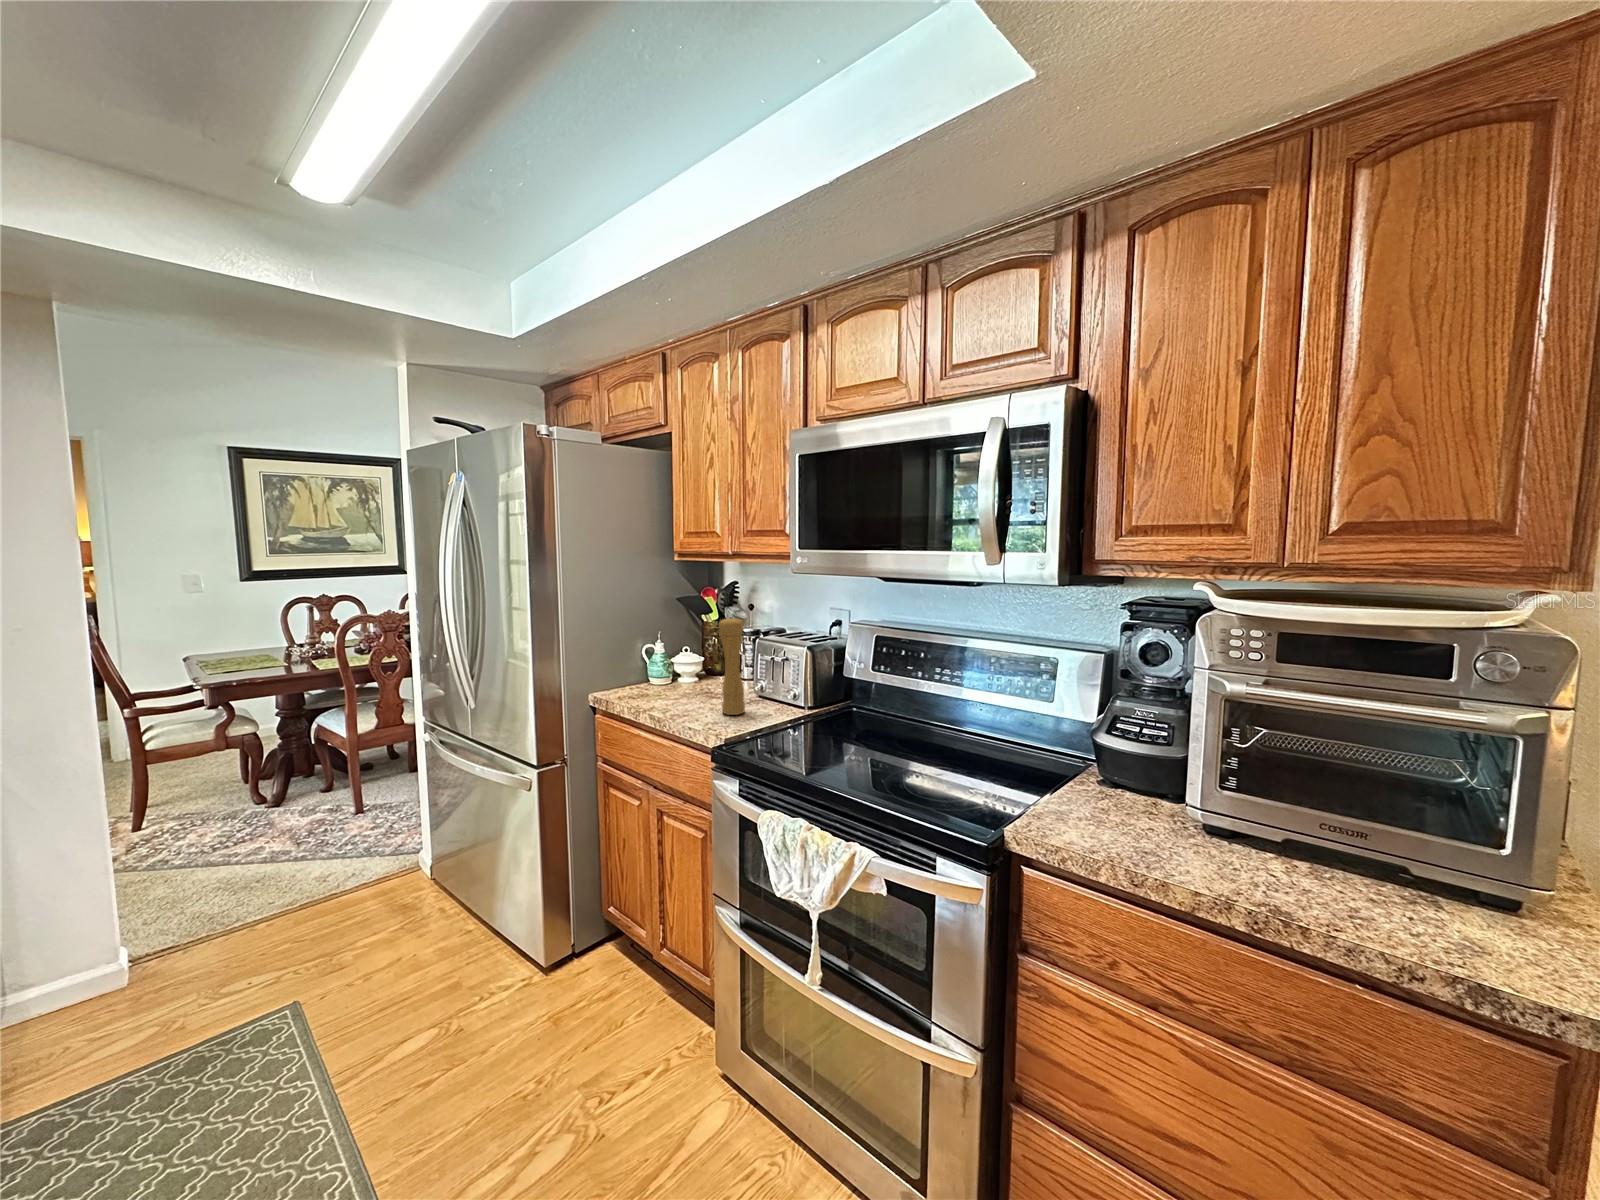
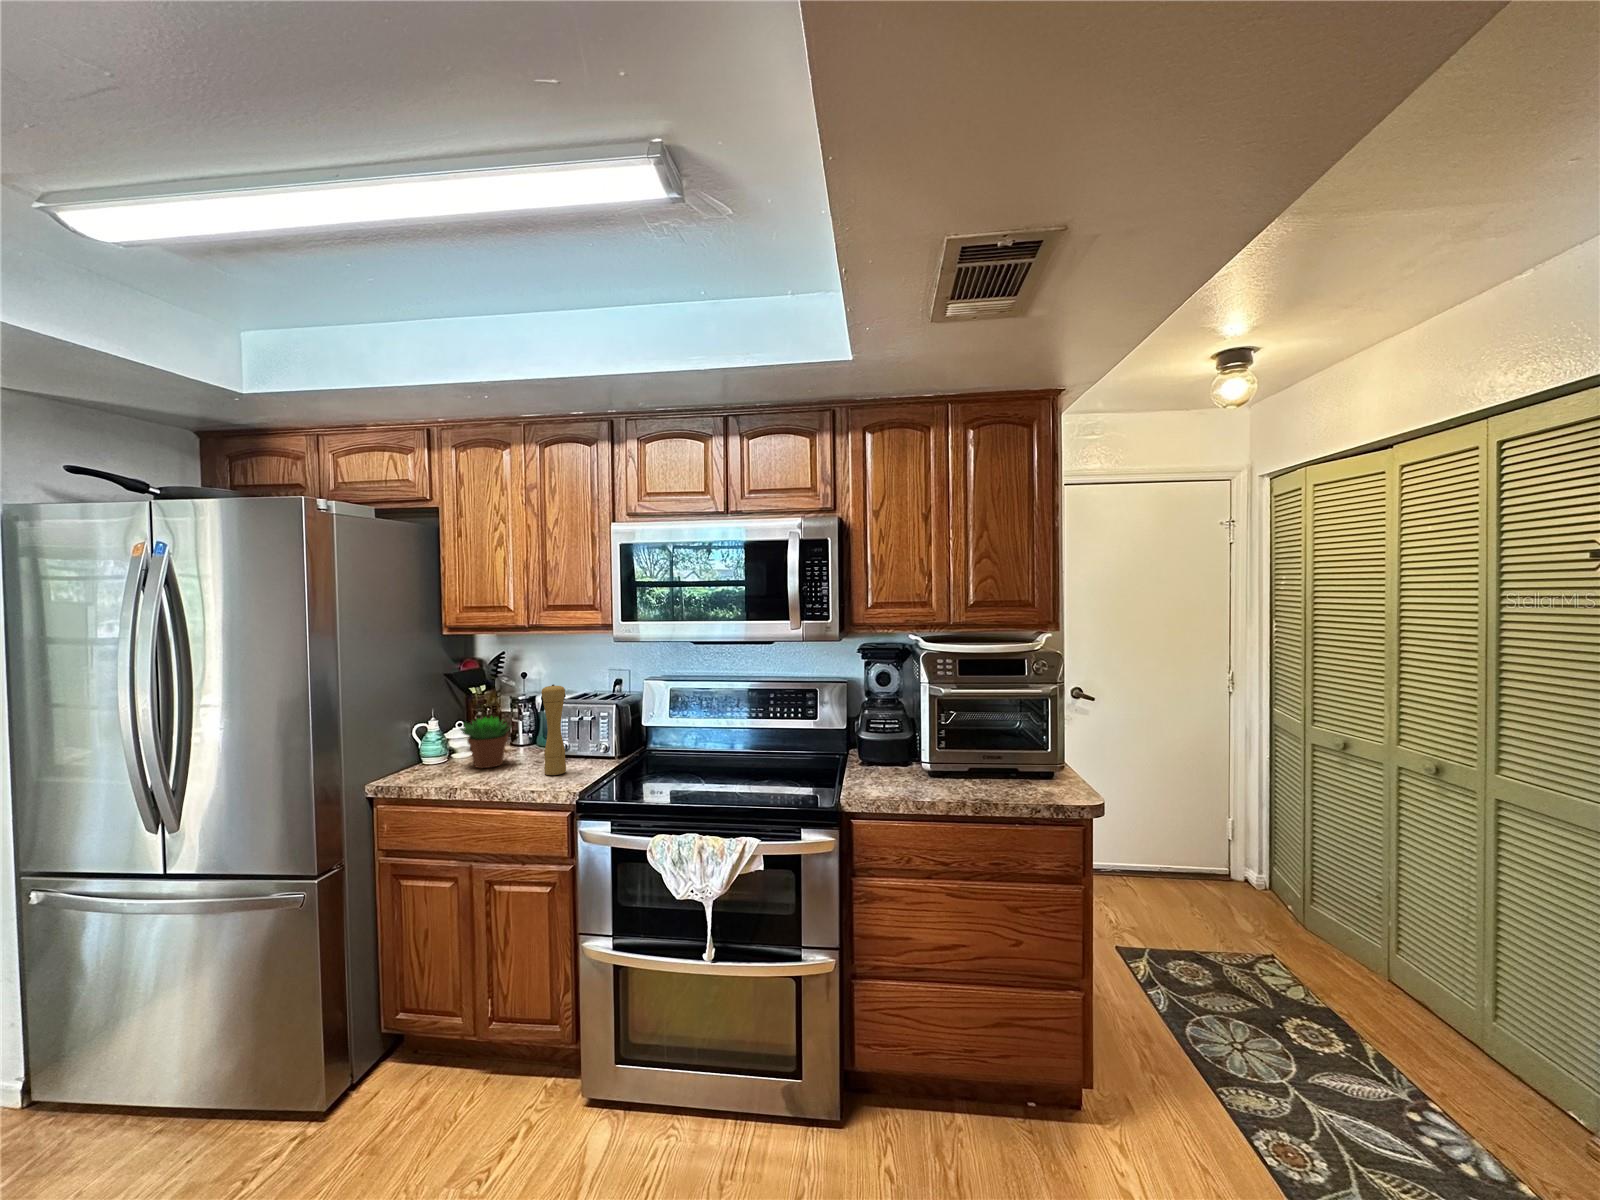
succulent plant: none [663,642,713,696] -> present [460,716,510,768]

